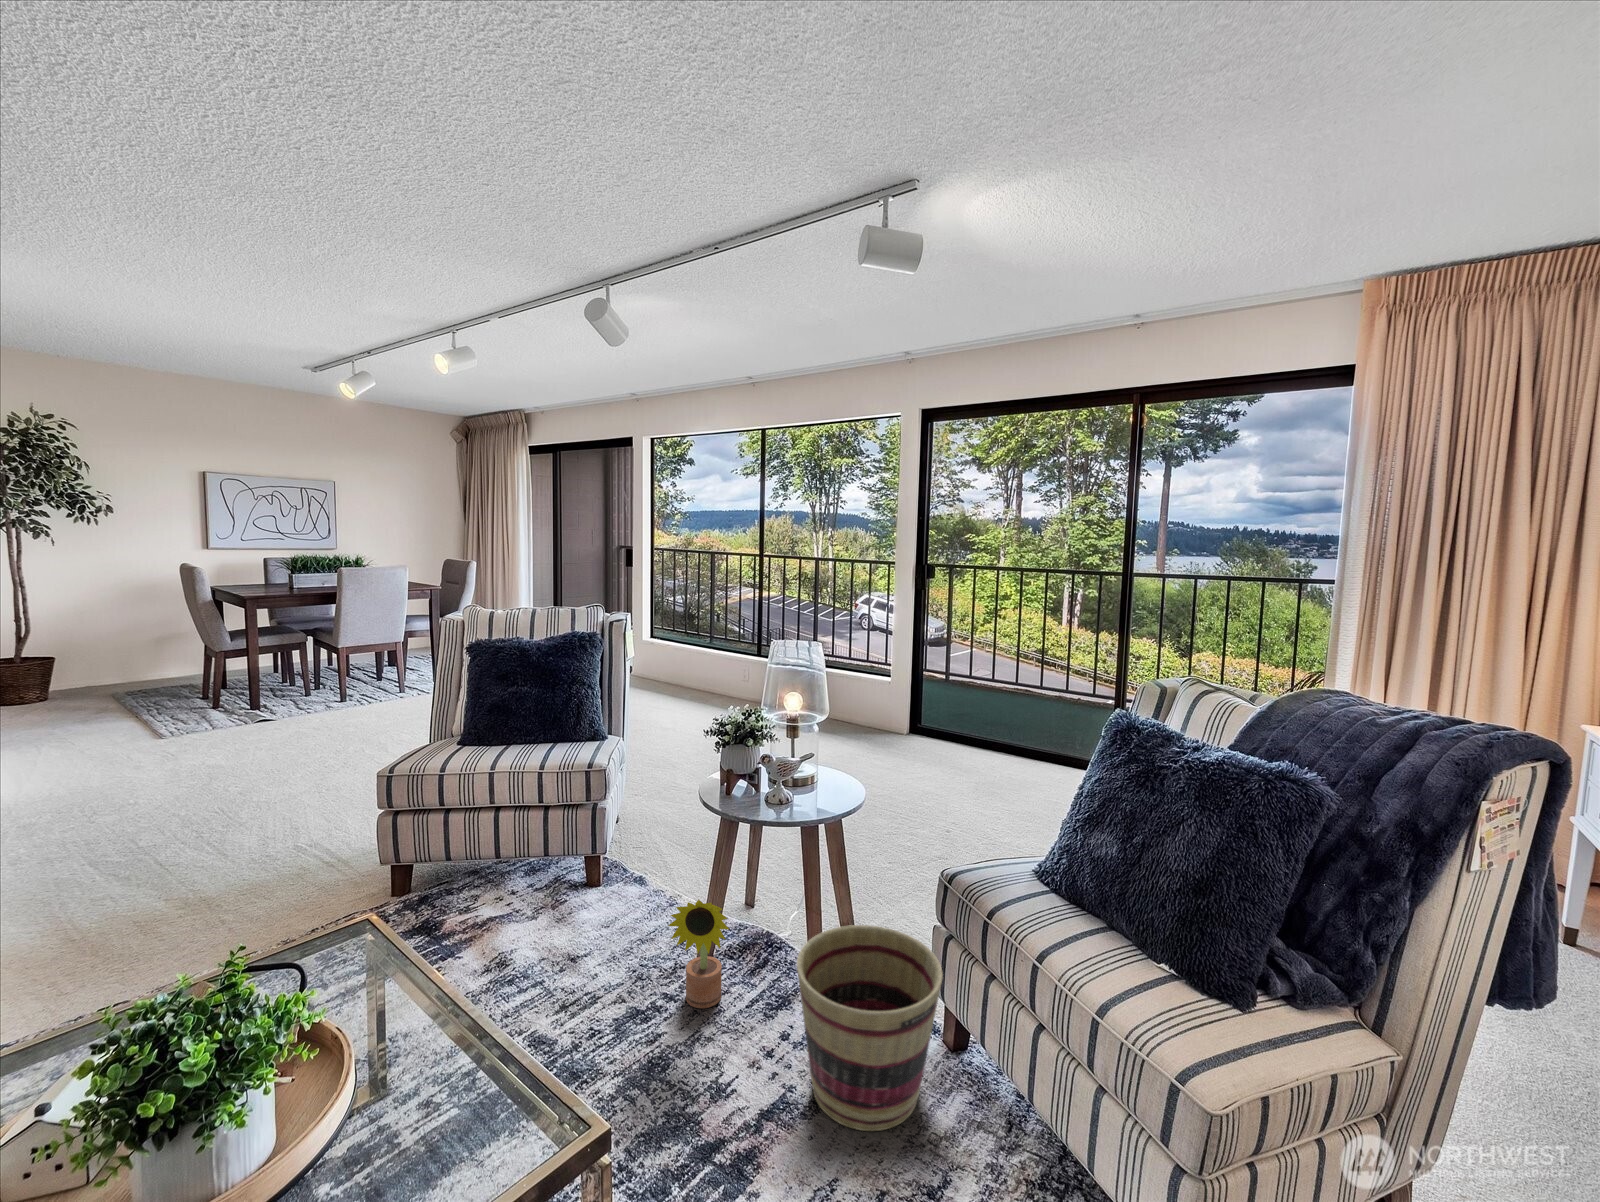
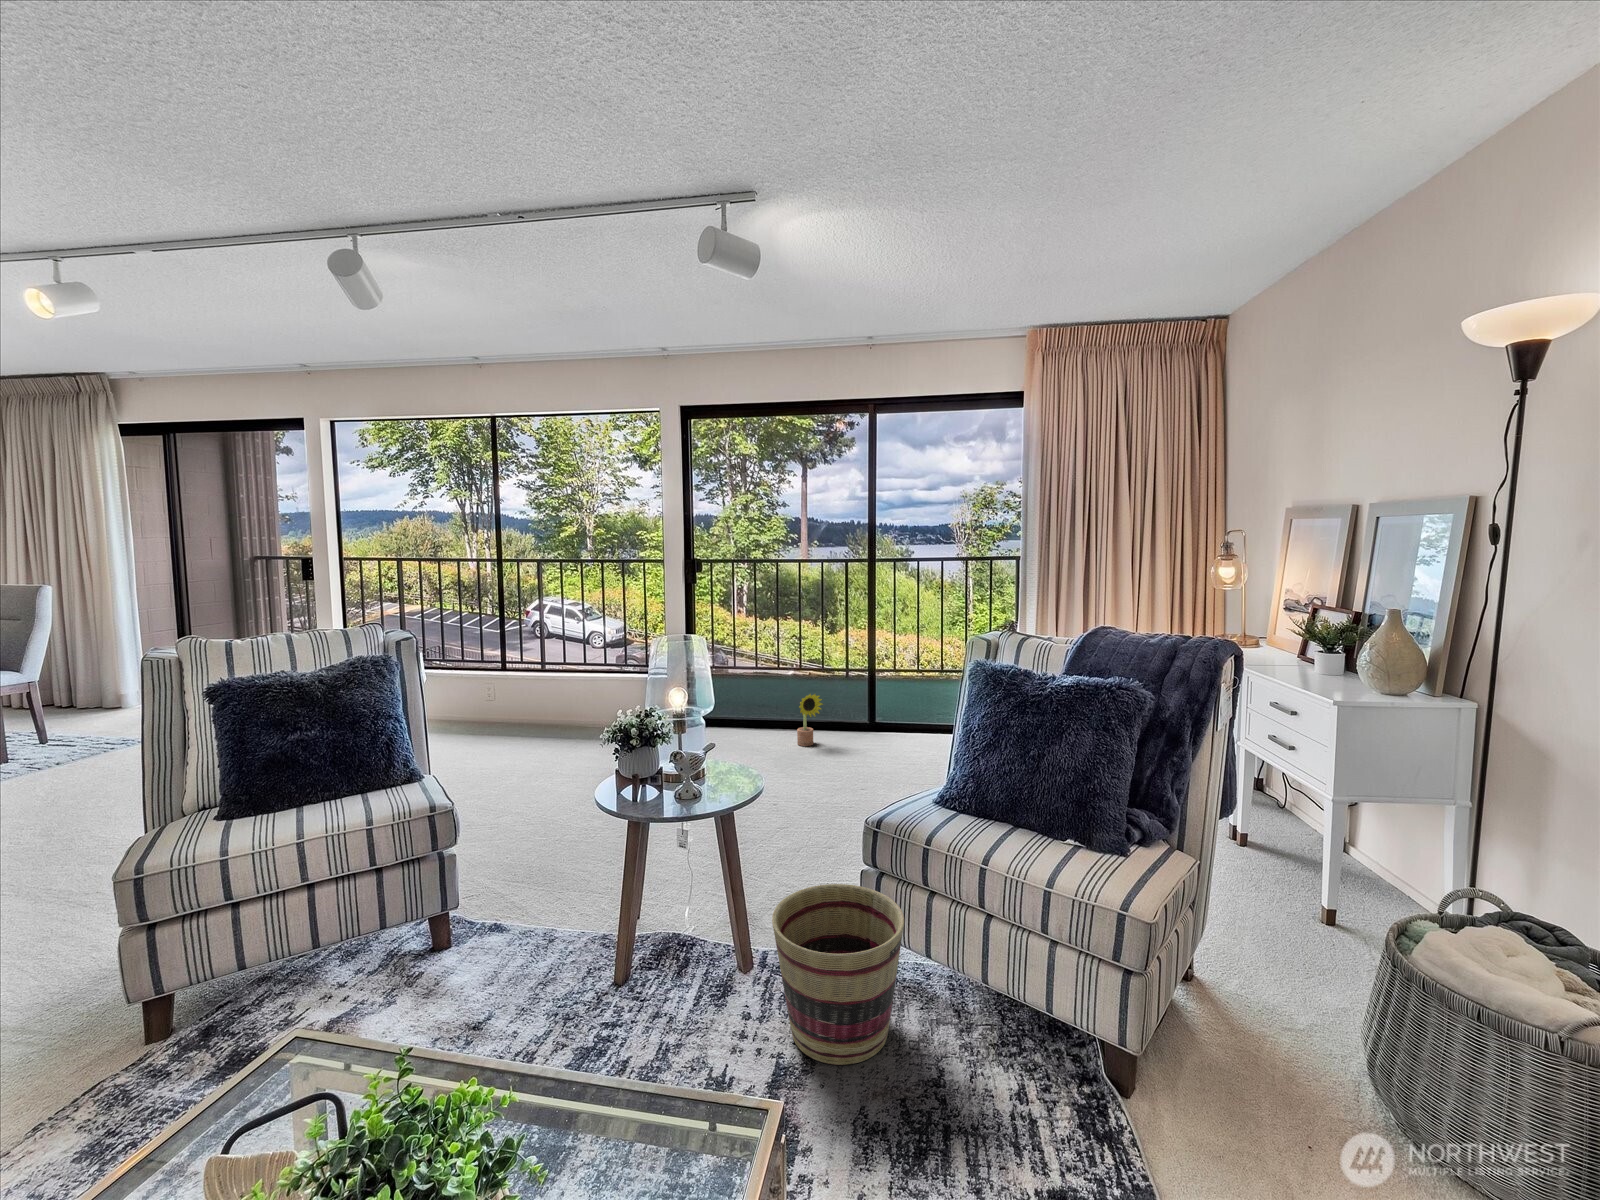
decorative plant: present [668,899,729,1008] -> present [797,694,823,746]

